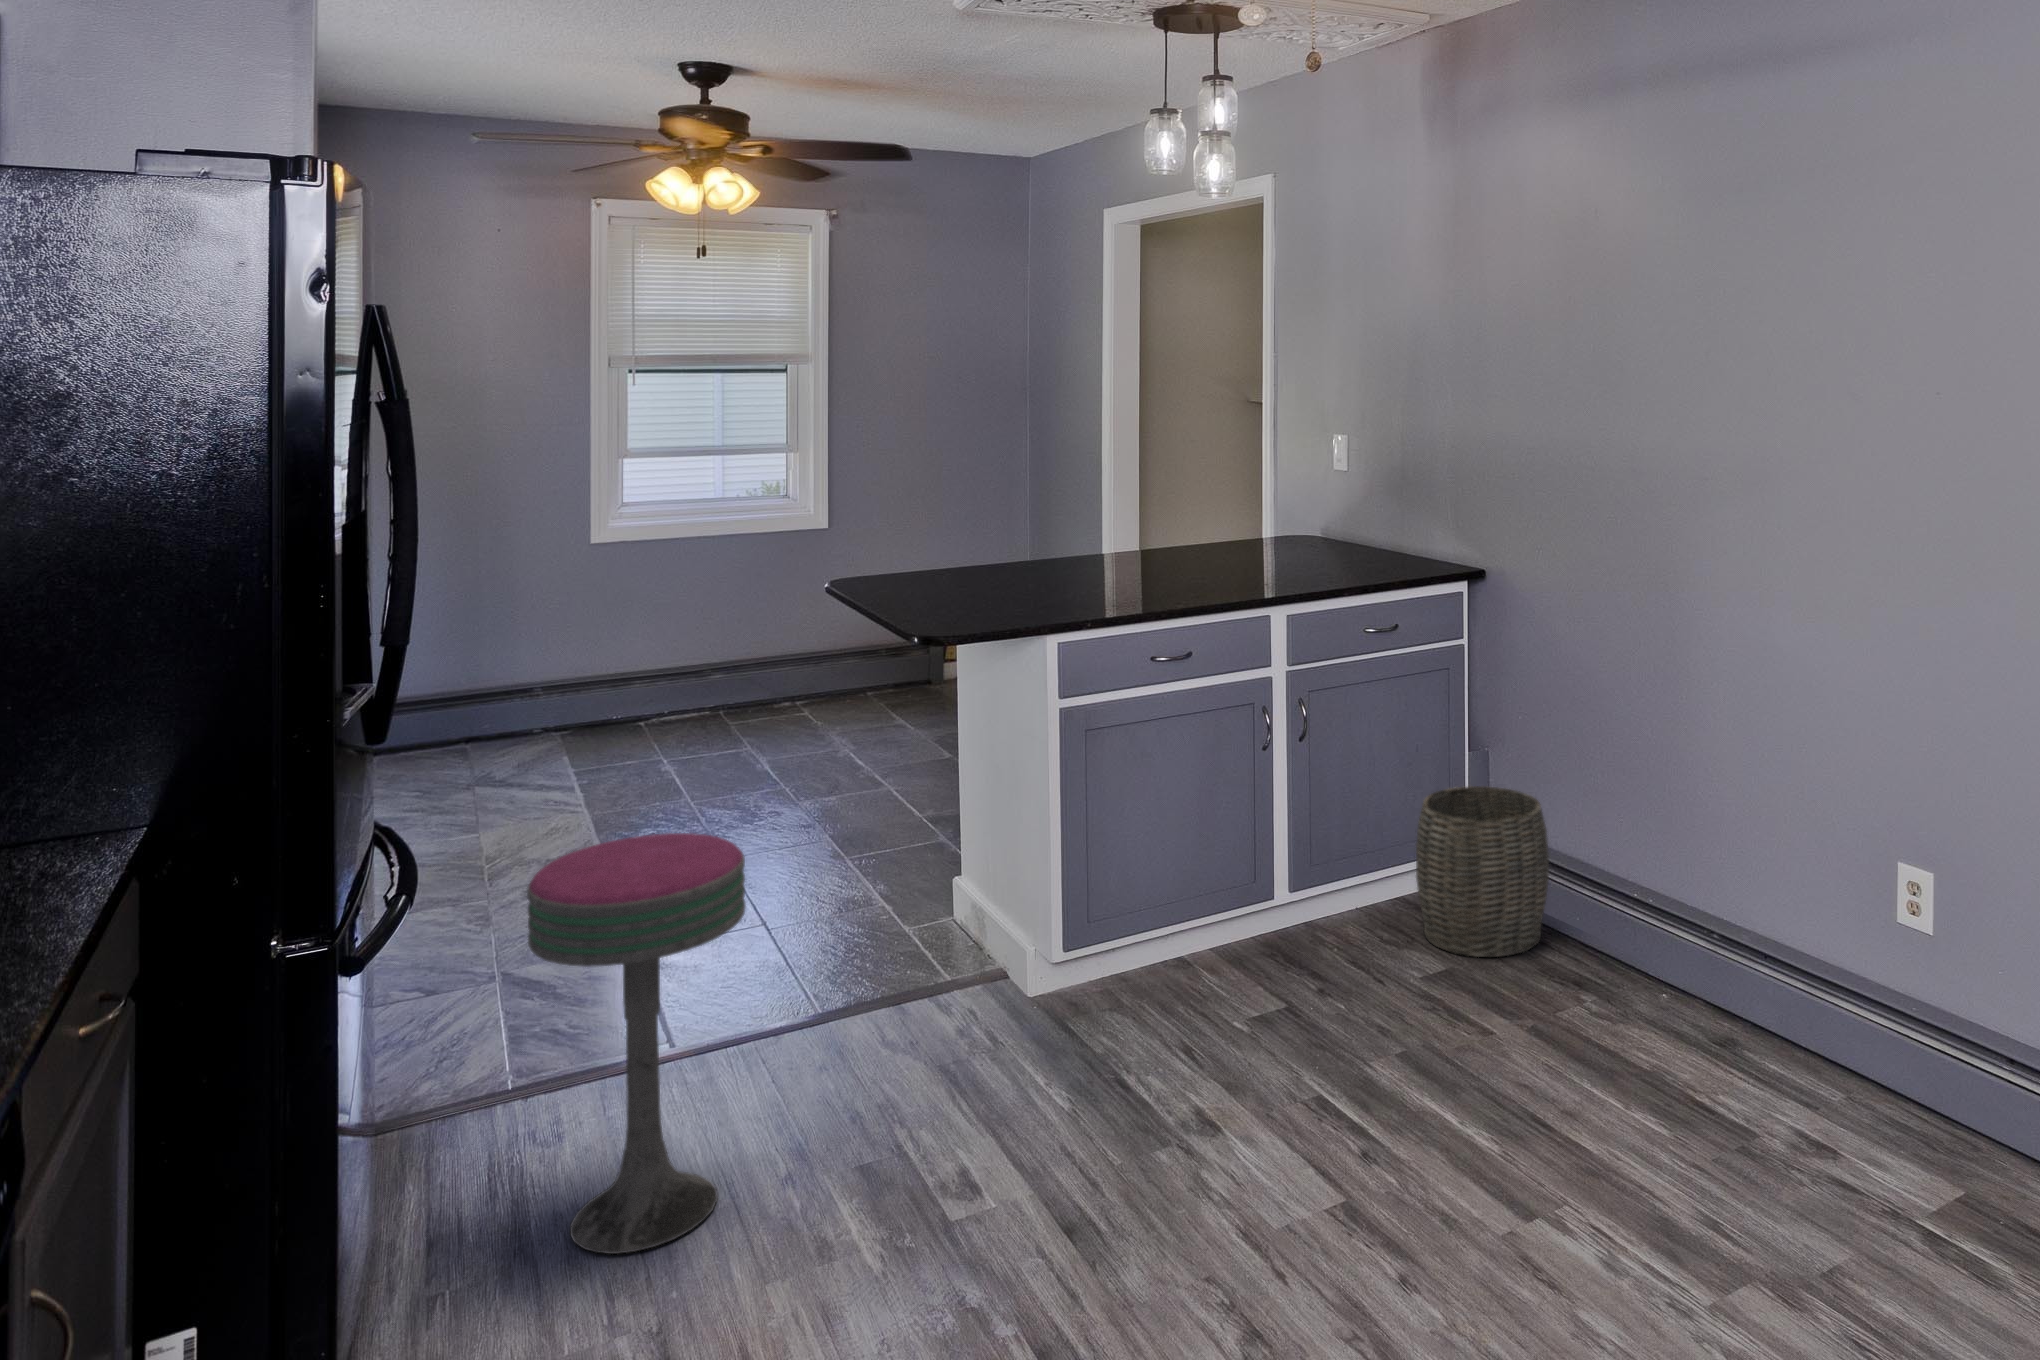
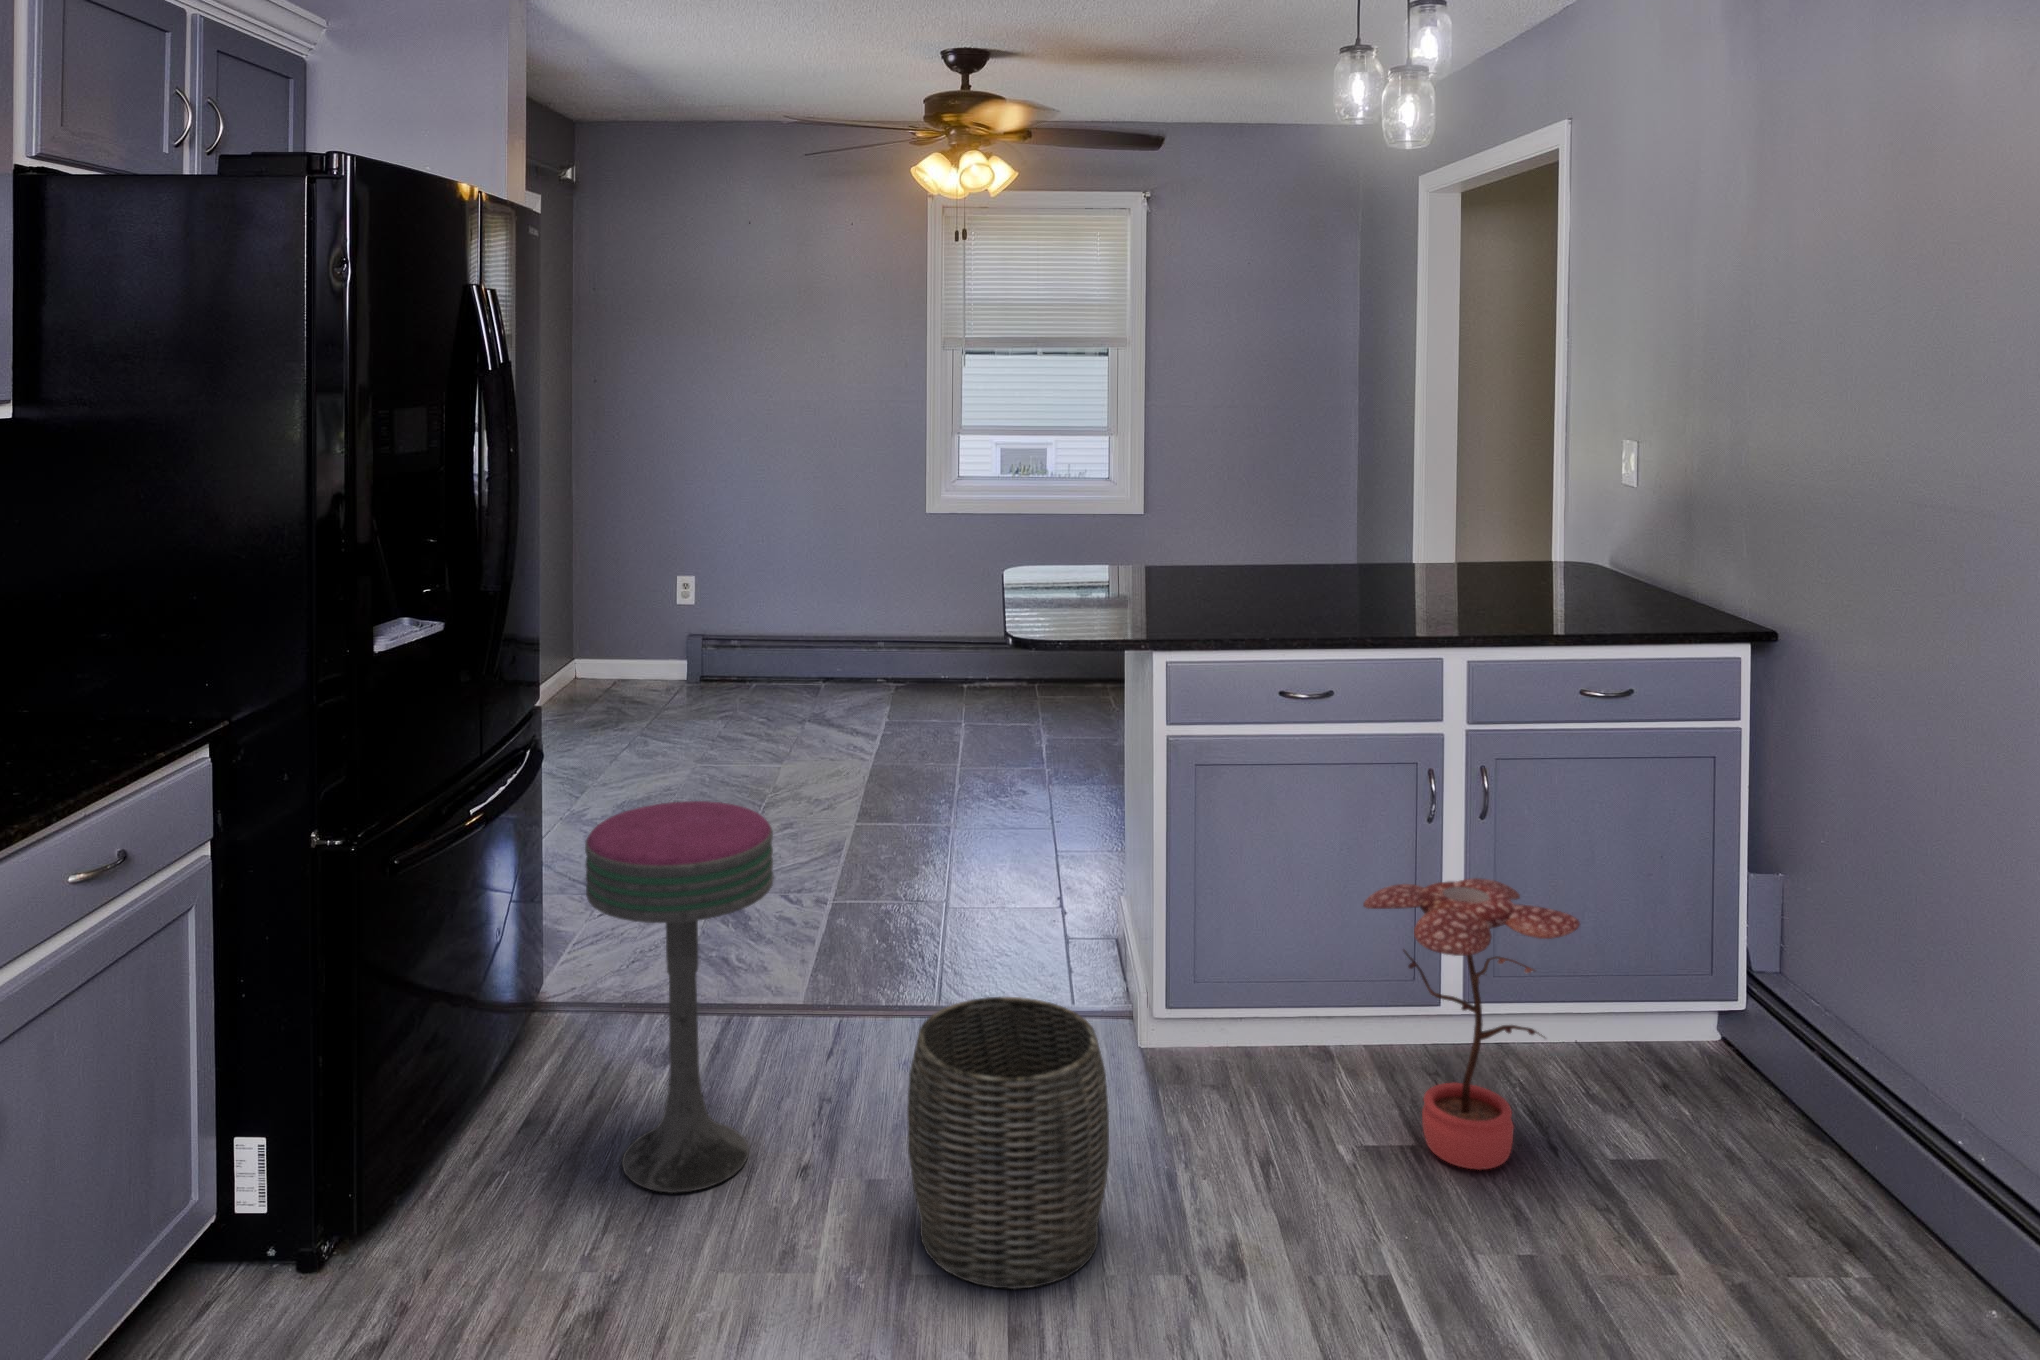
potted plant: none [1244,783,1404,1009] -> present [1363,878,1580,1170]
woven basket: present [1416,786,1549,957] -> present [907,997,1109,1289]

